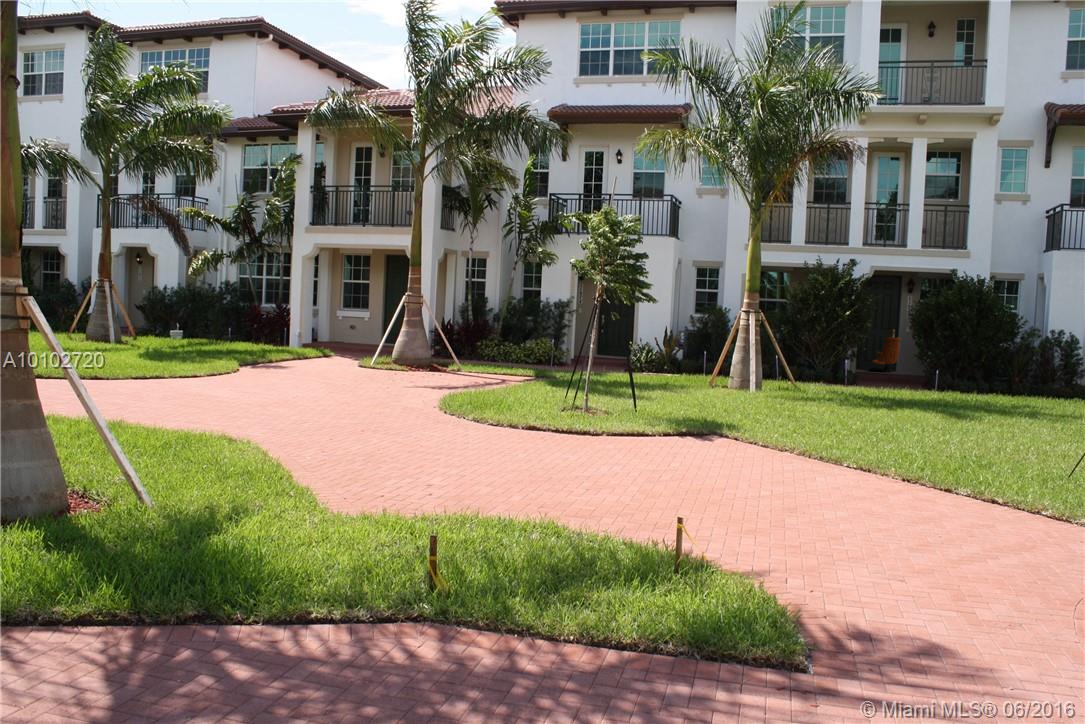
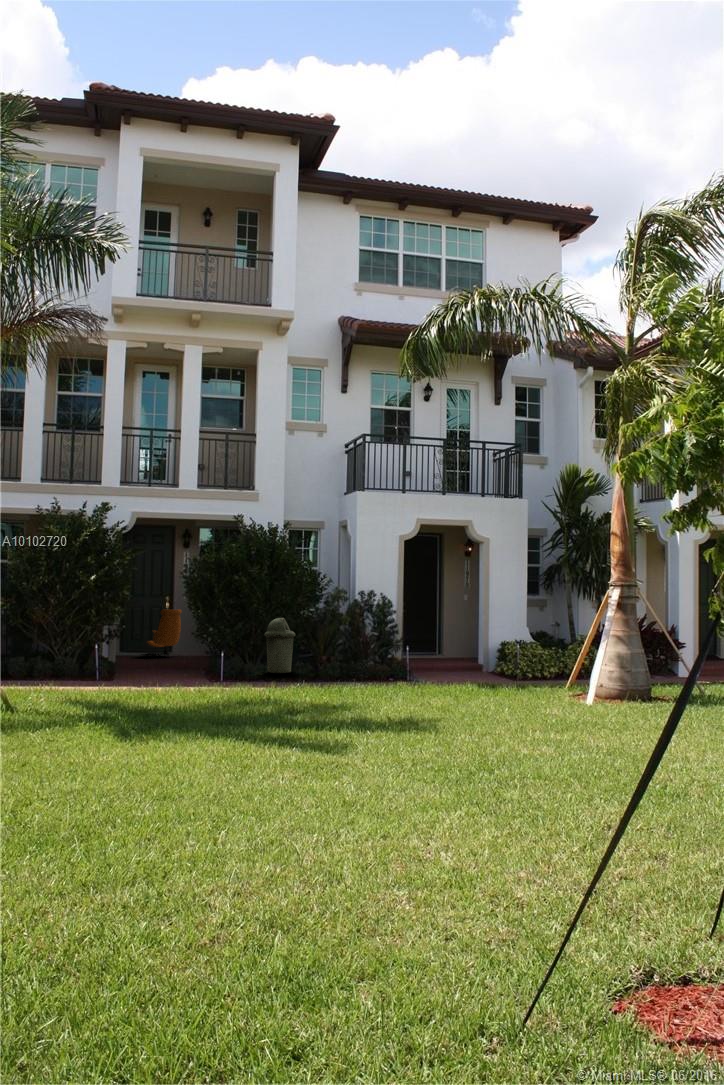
trash can: none [971,347,996,388] -> present [265,618,296,673]

